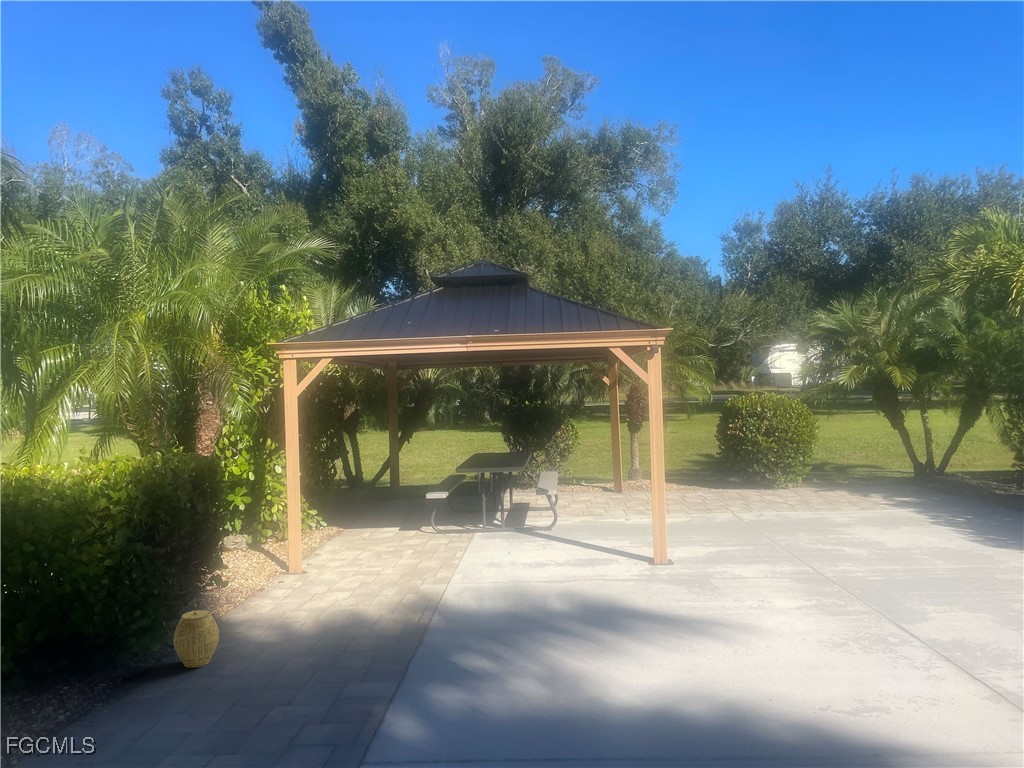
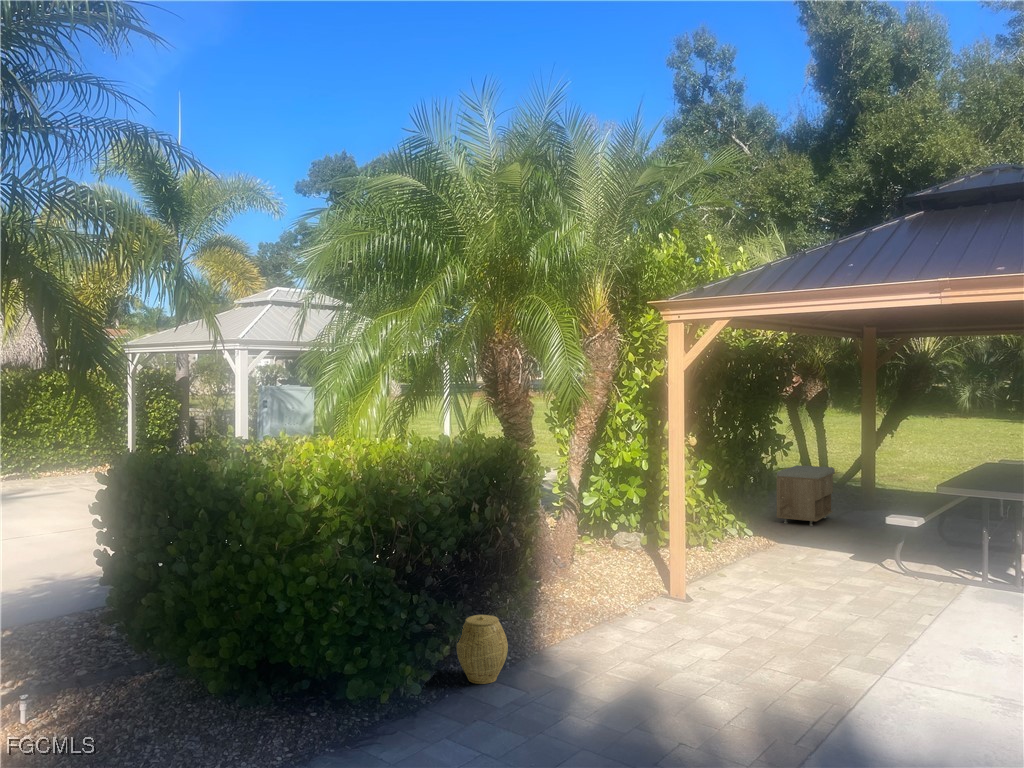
storage bench: none [331,463,370,511] -> present [777,465,835,526]

